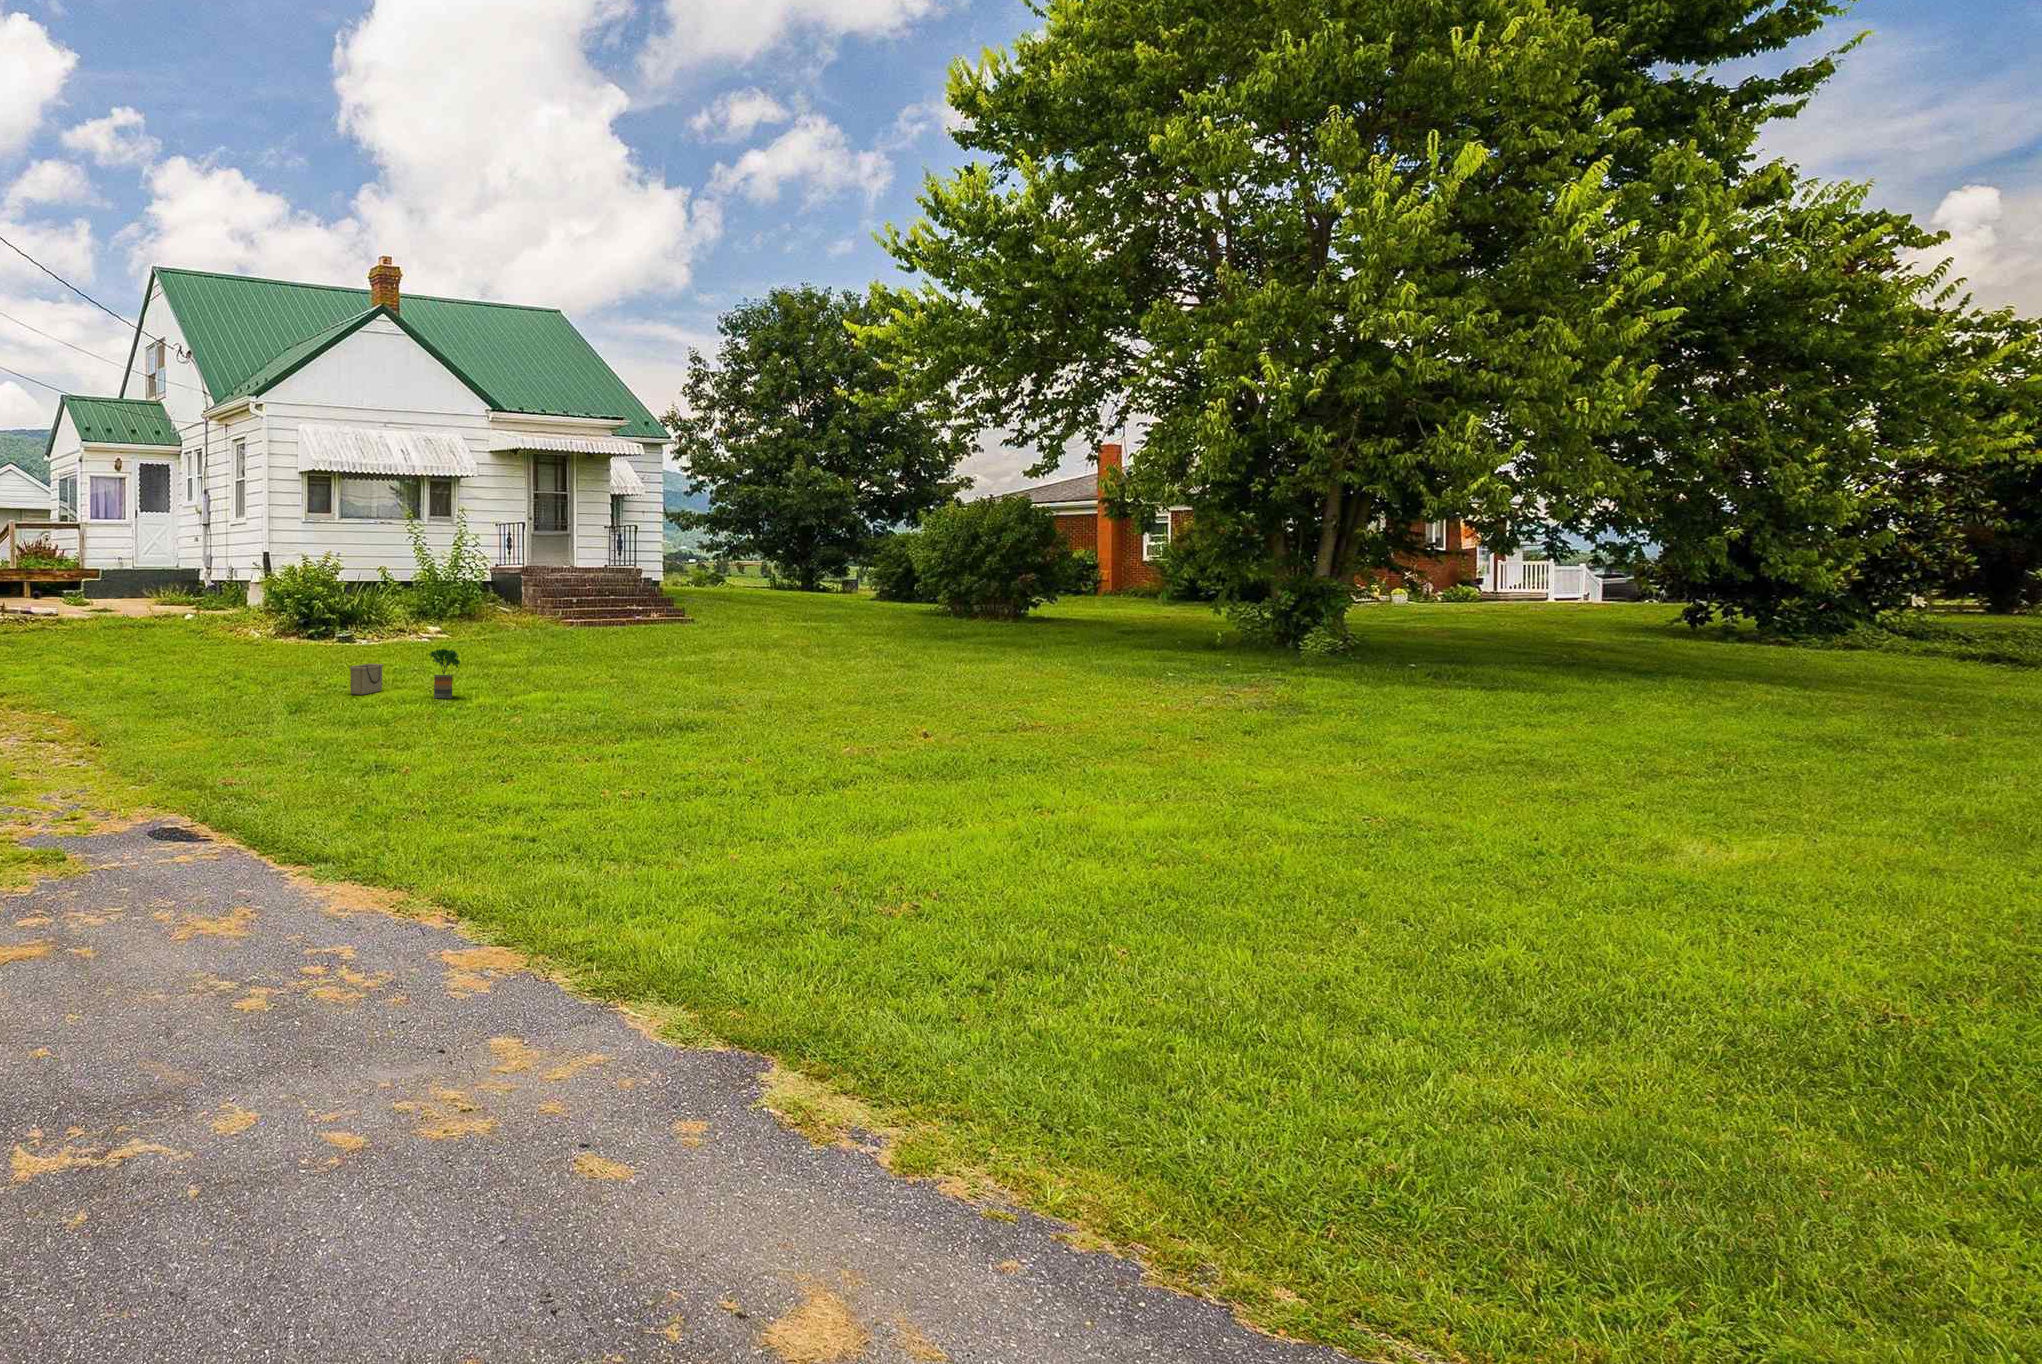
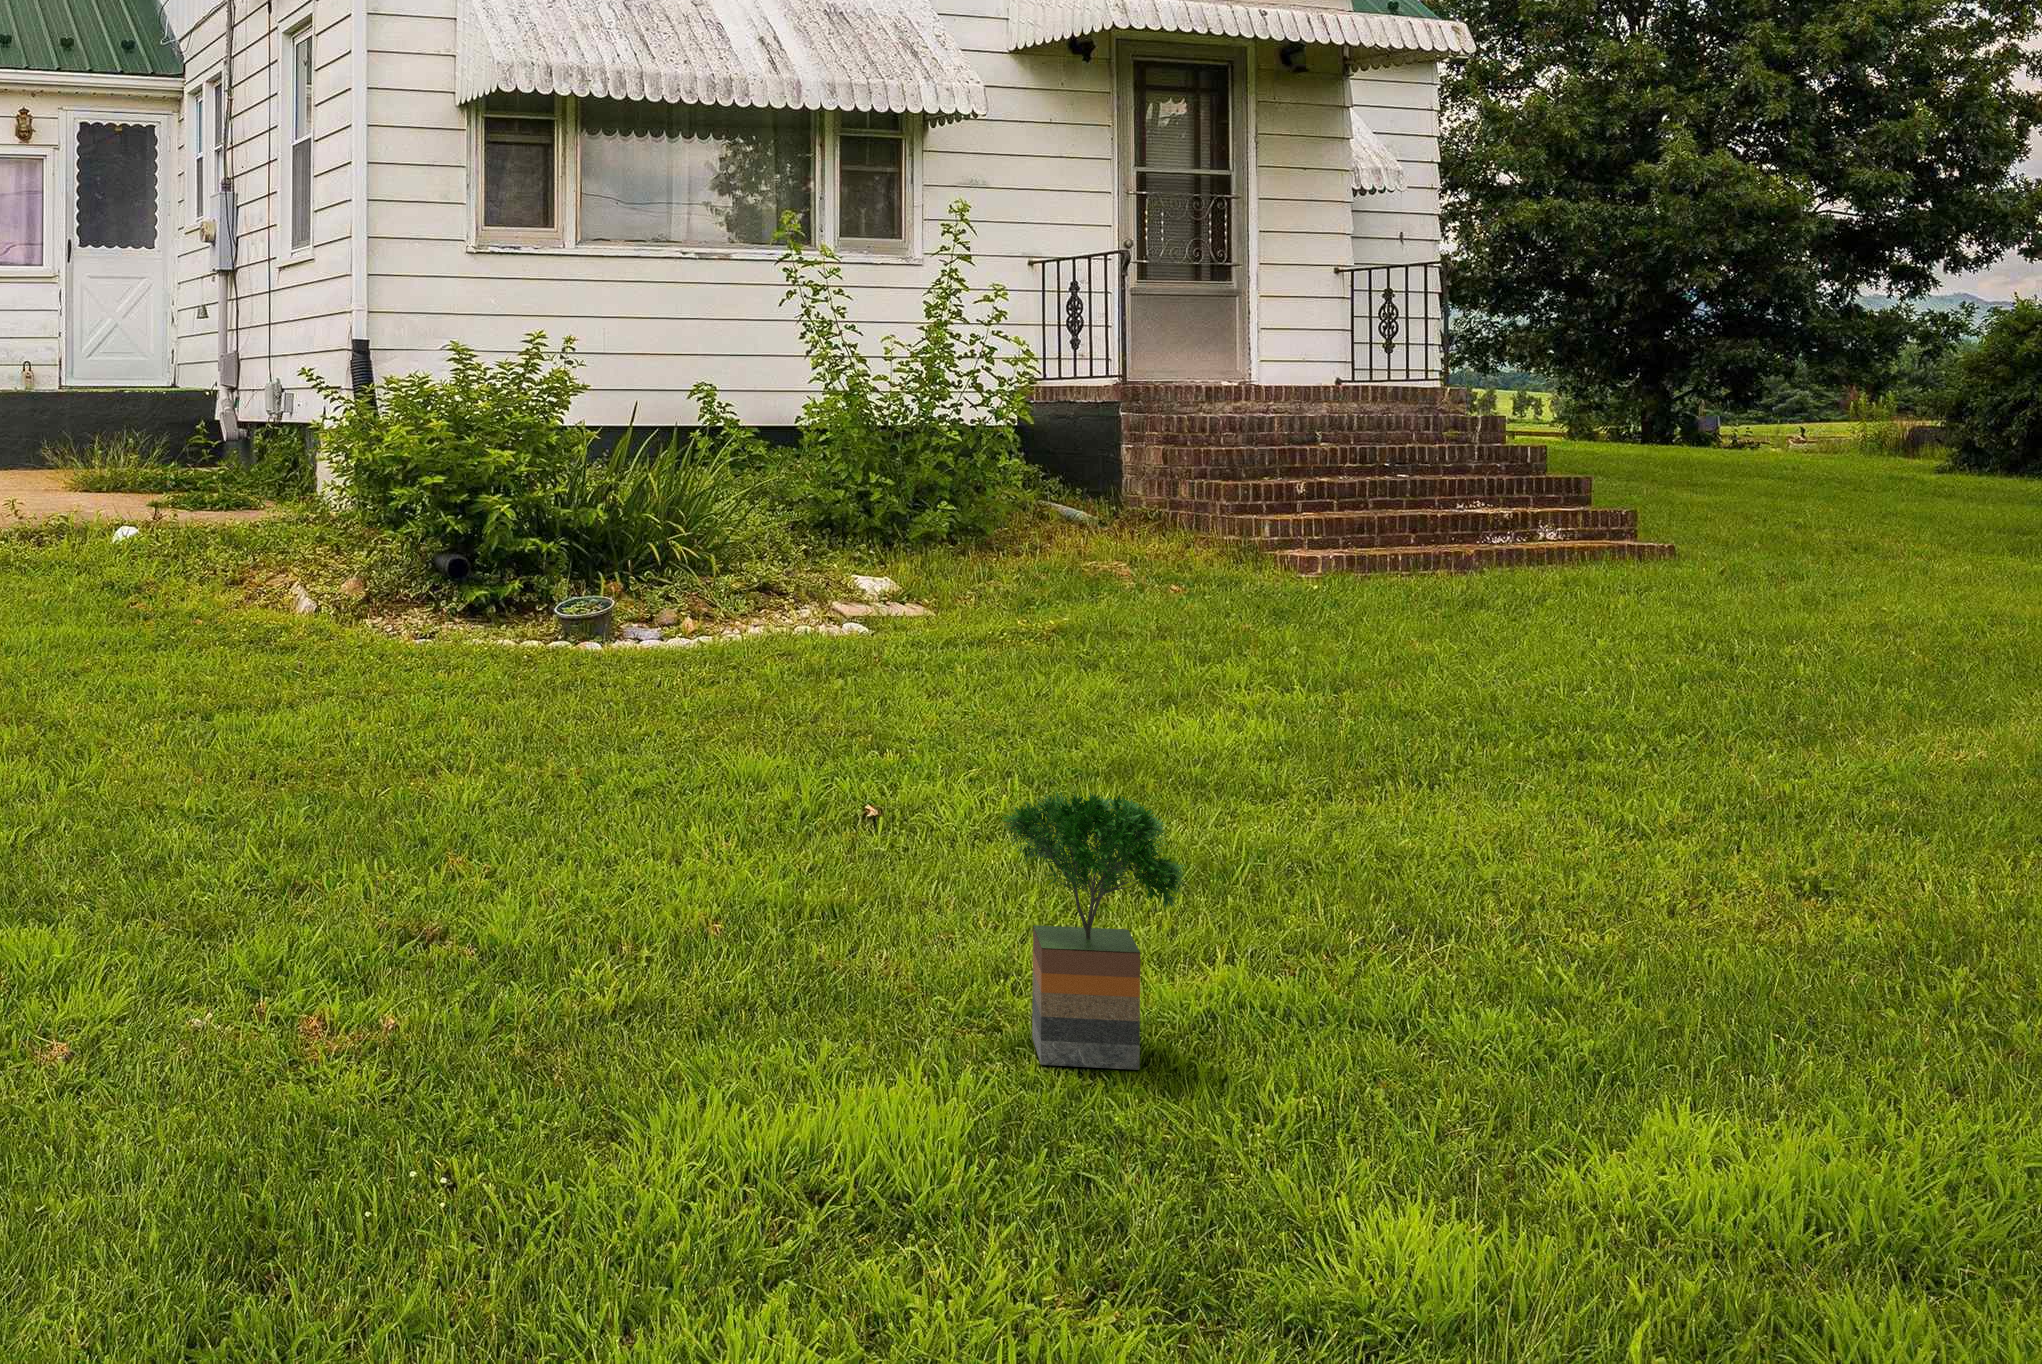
basket: present [350,664,383,695] -> none [594,833,758,1012]

